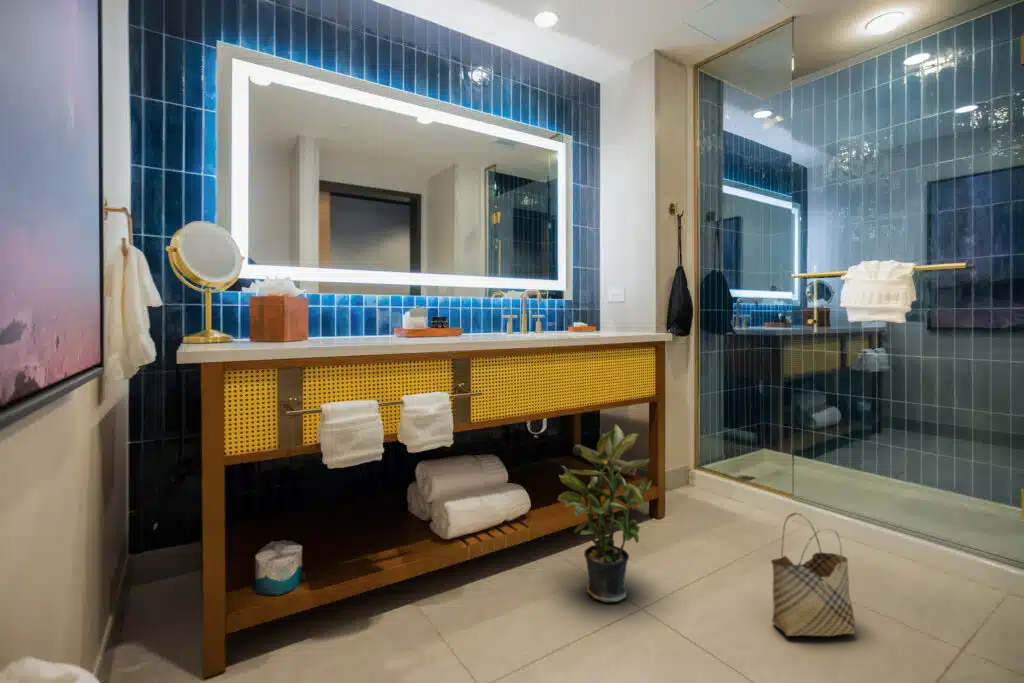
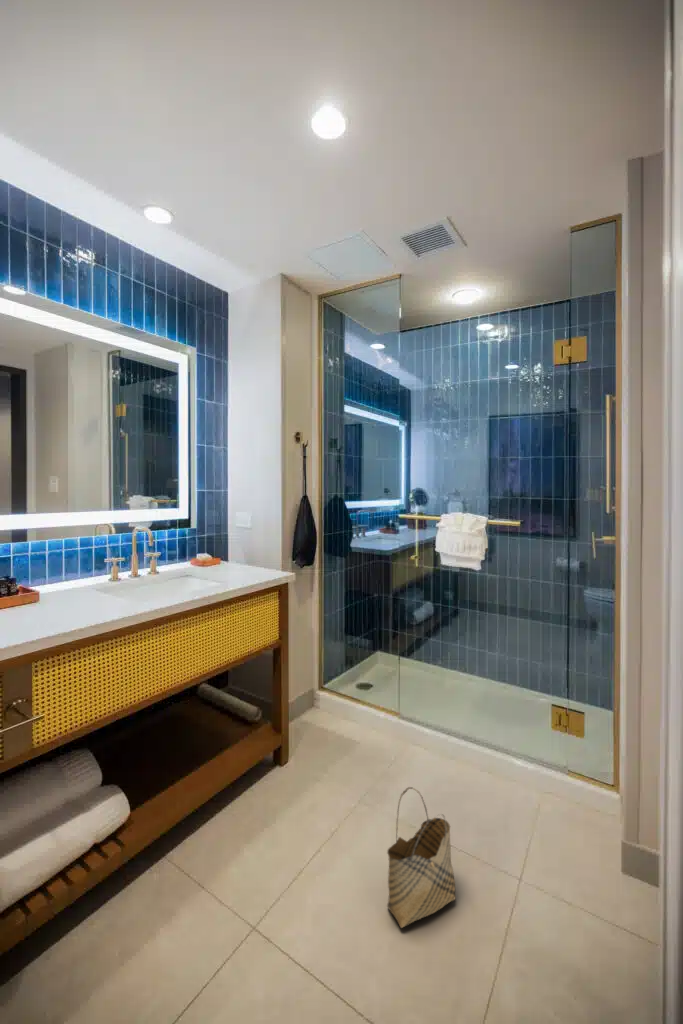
potted plant: present [558,425,651,602] -> none [159,719,272,938]

